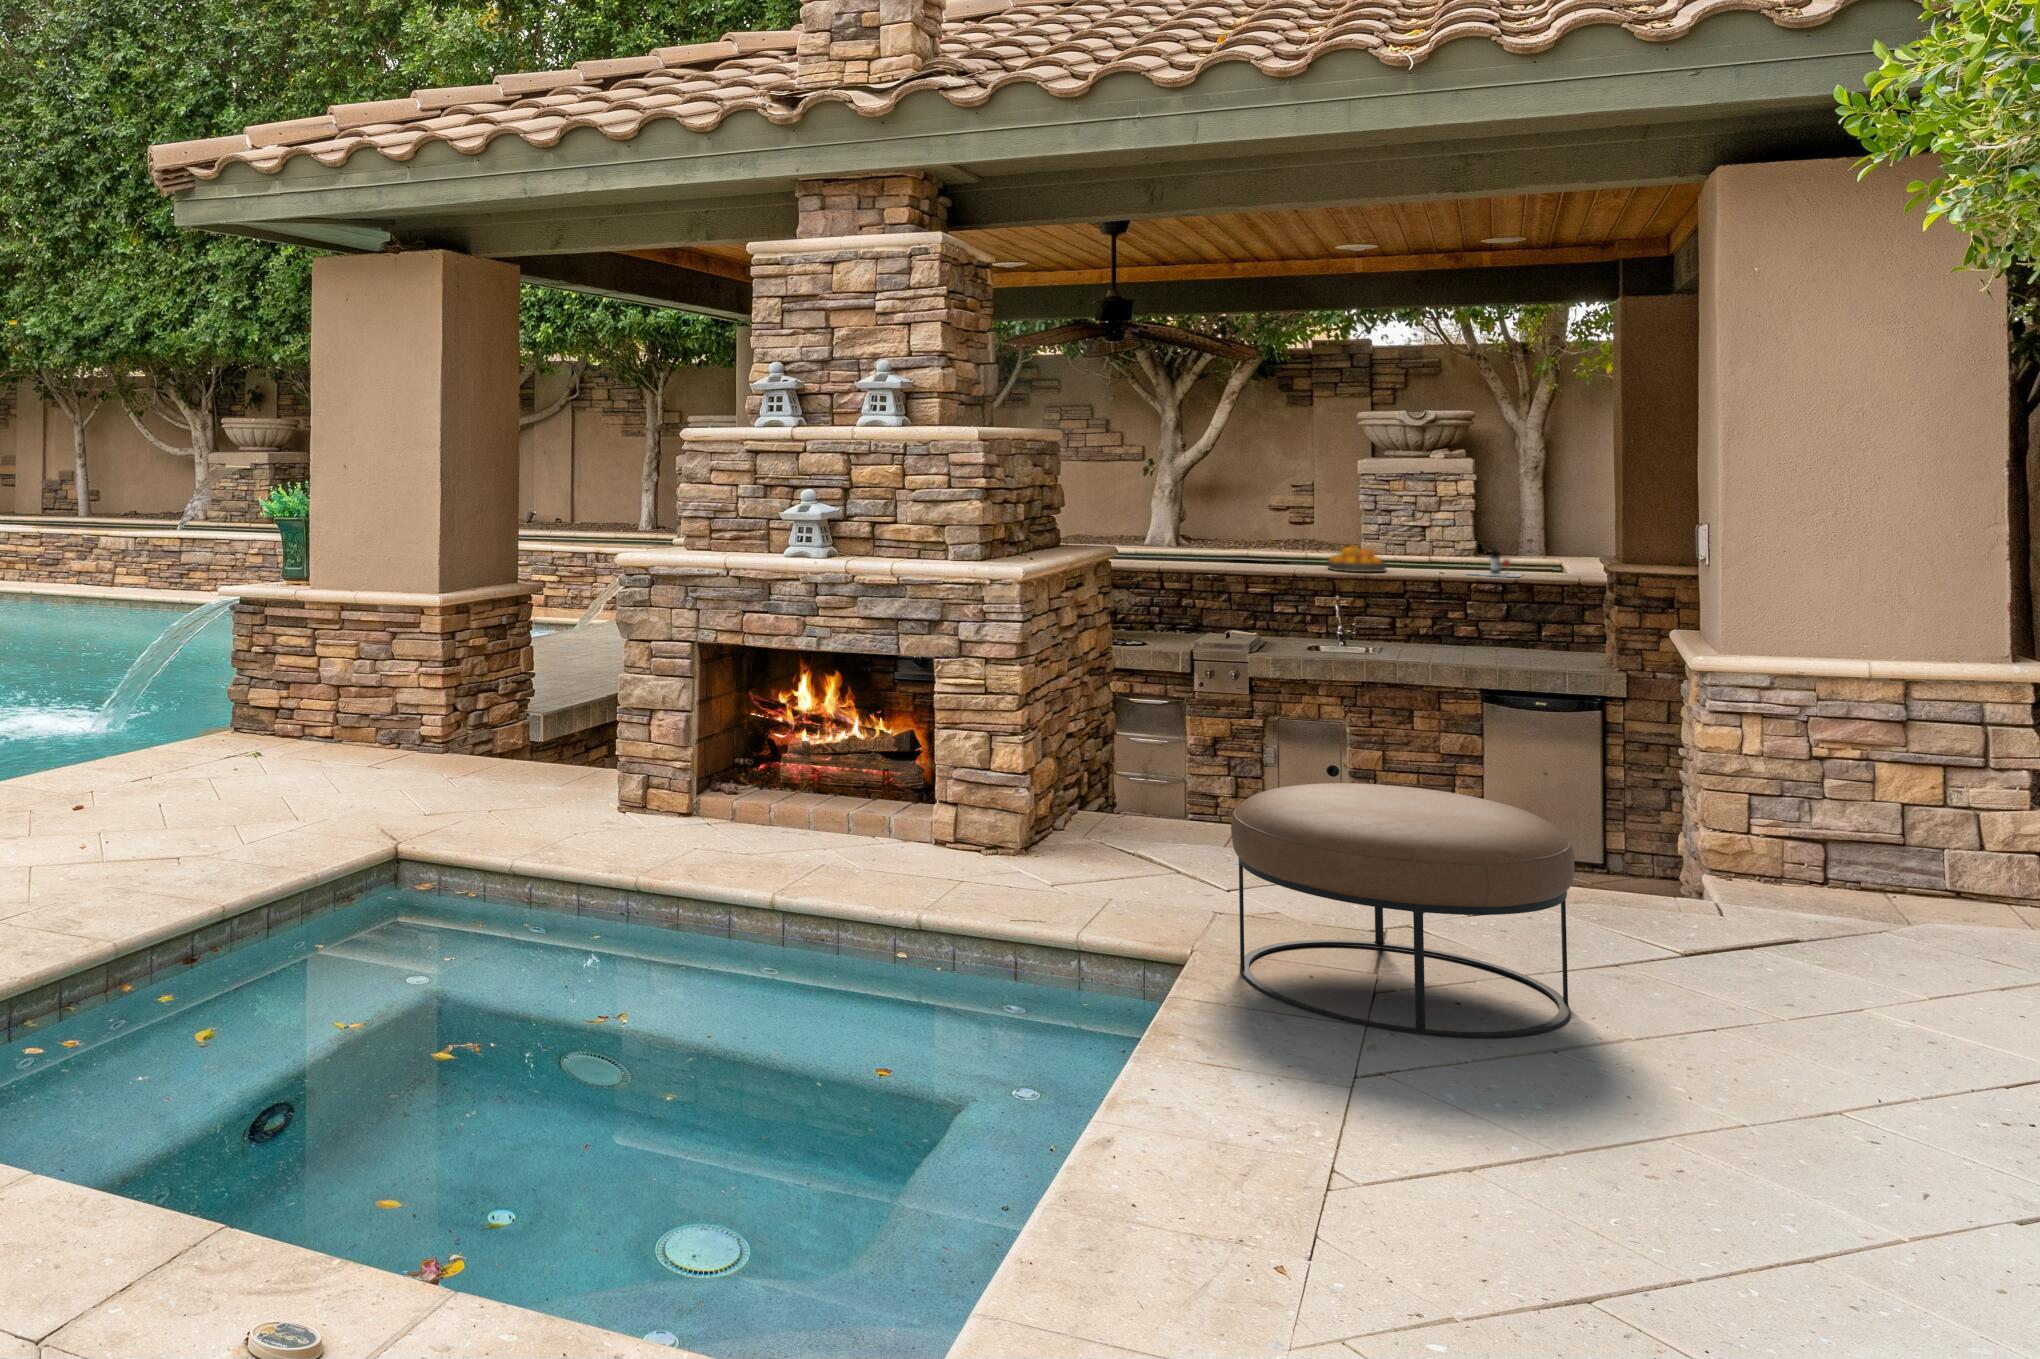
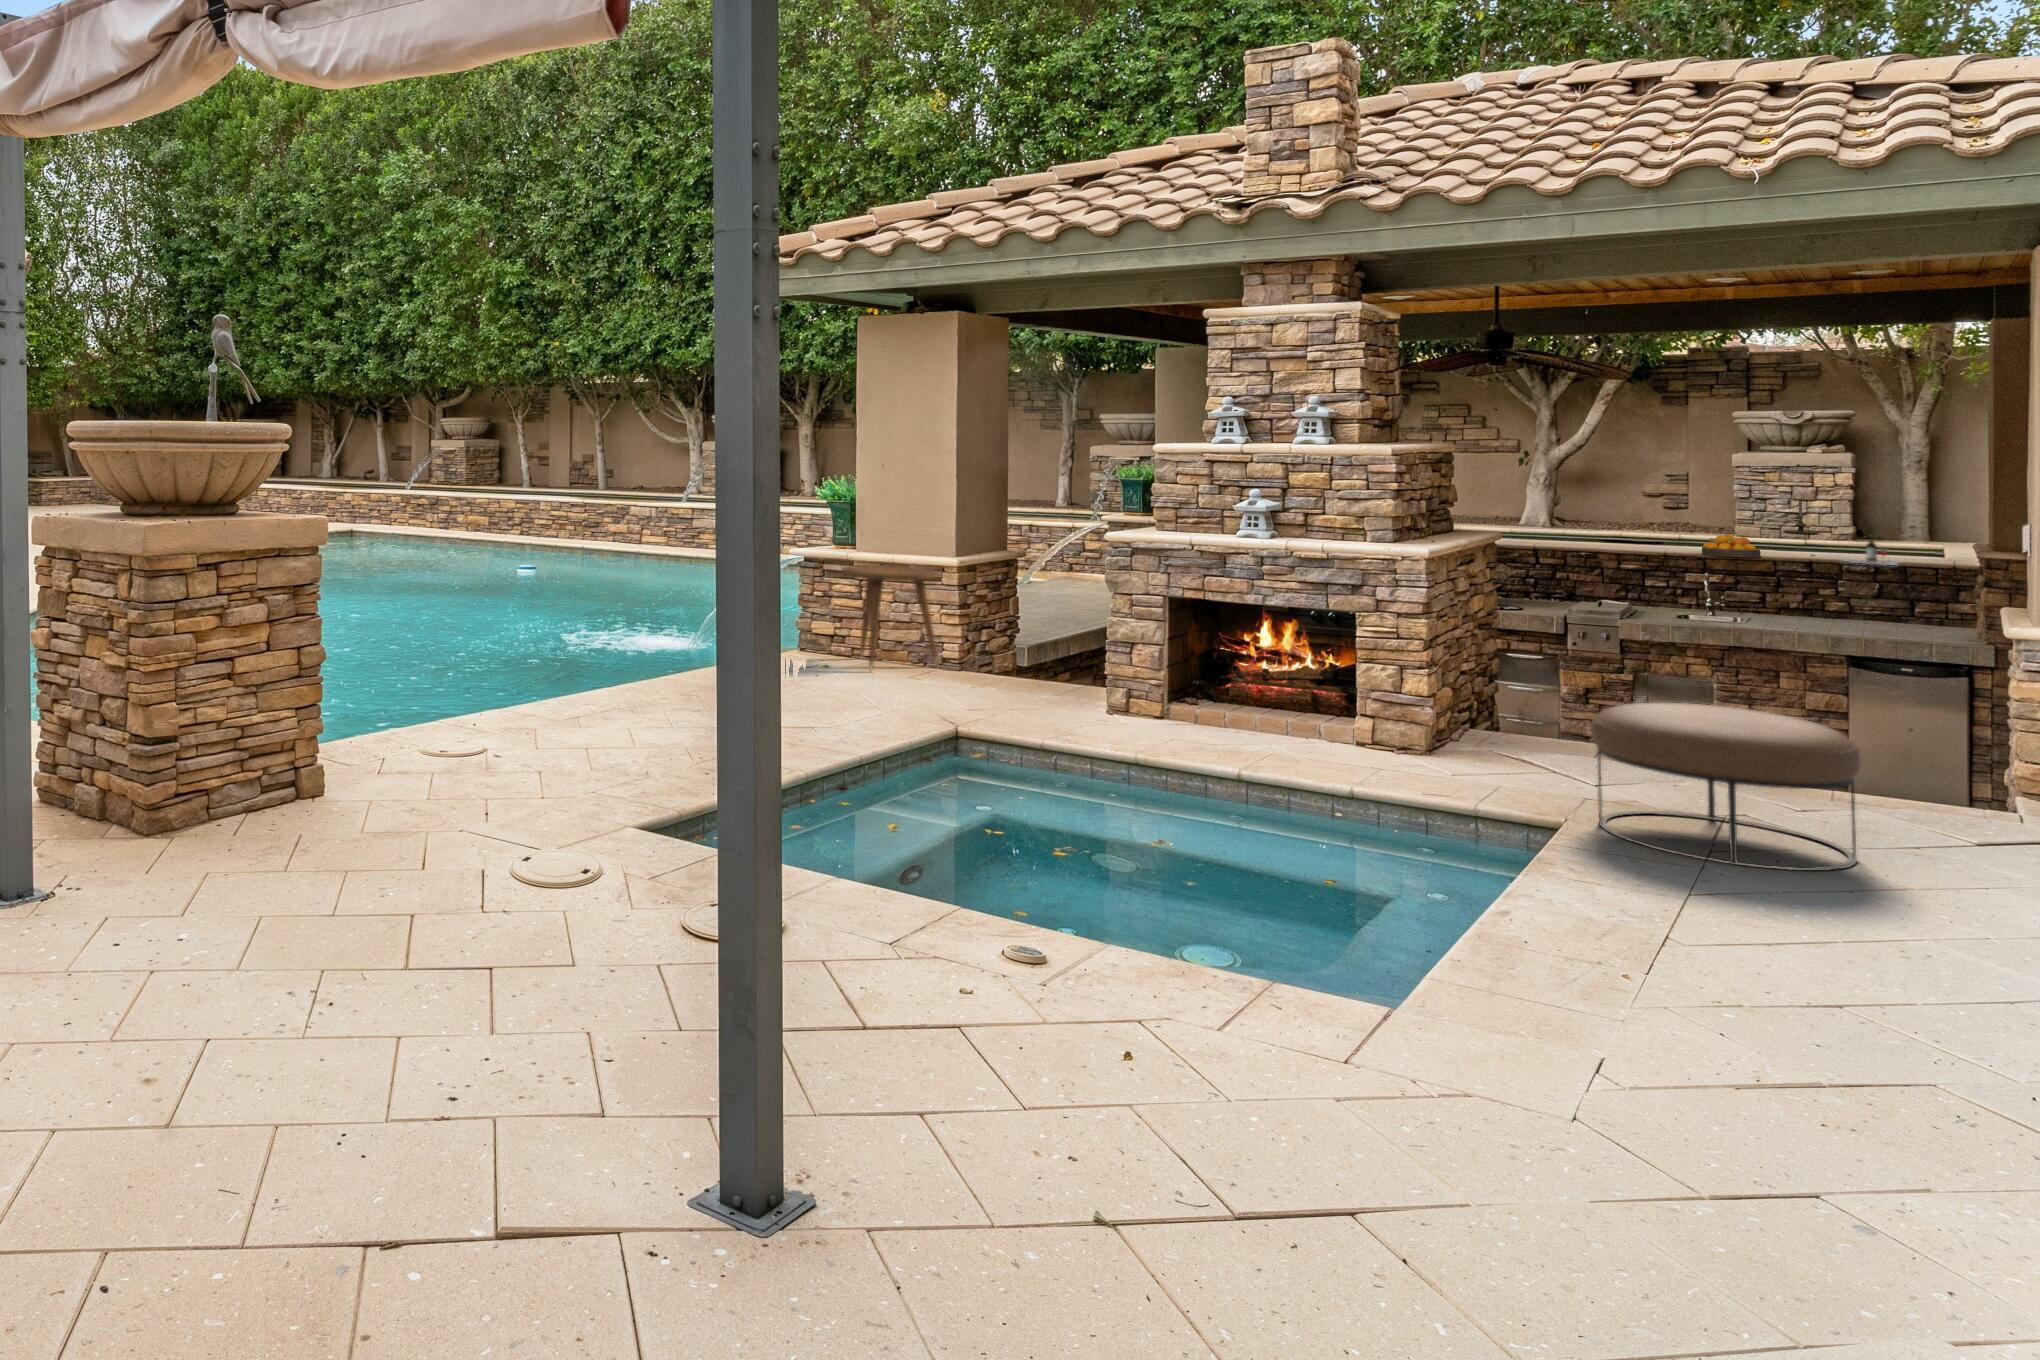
candle holder: none [1401,508,1437,544] -> present [1783,502,1819,534]
side table: none [270,611,407,769] -> present [841,565,938,670]

